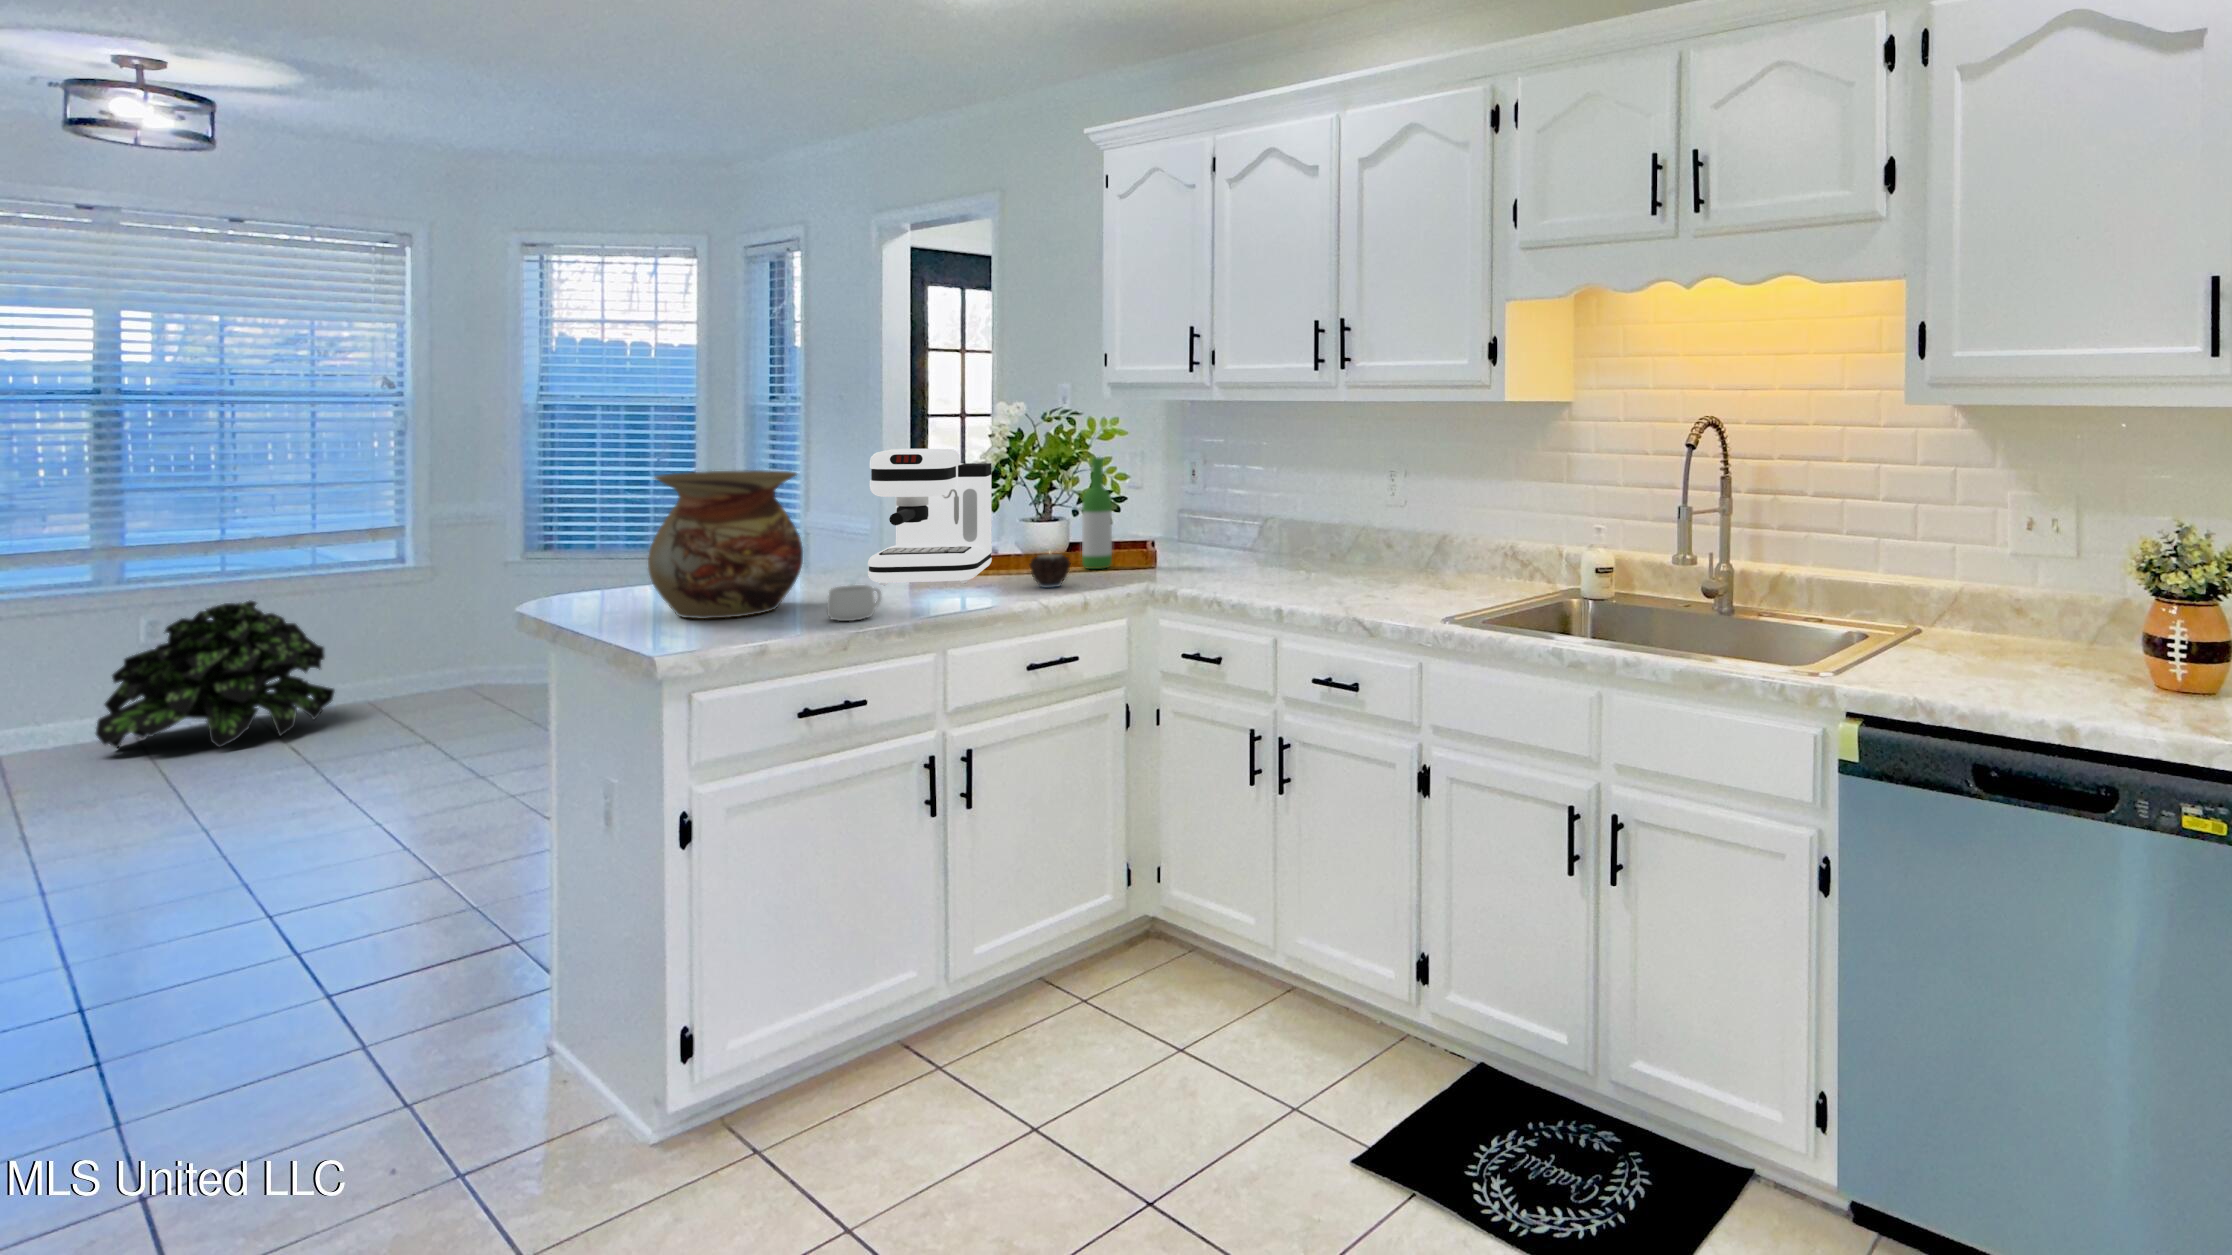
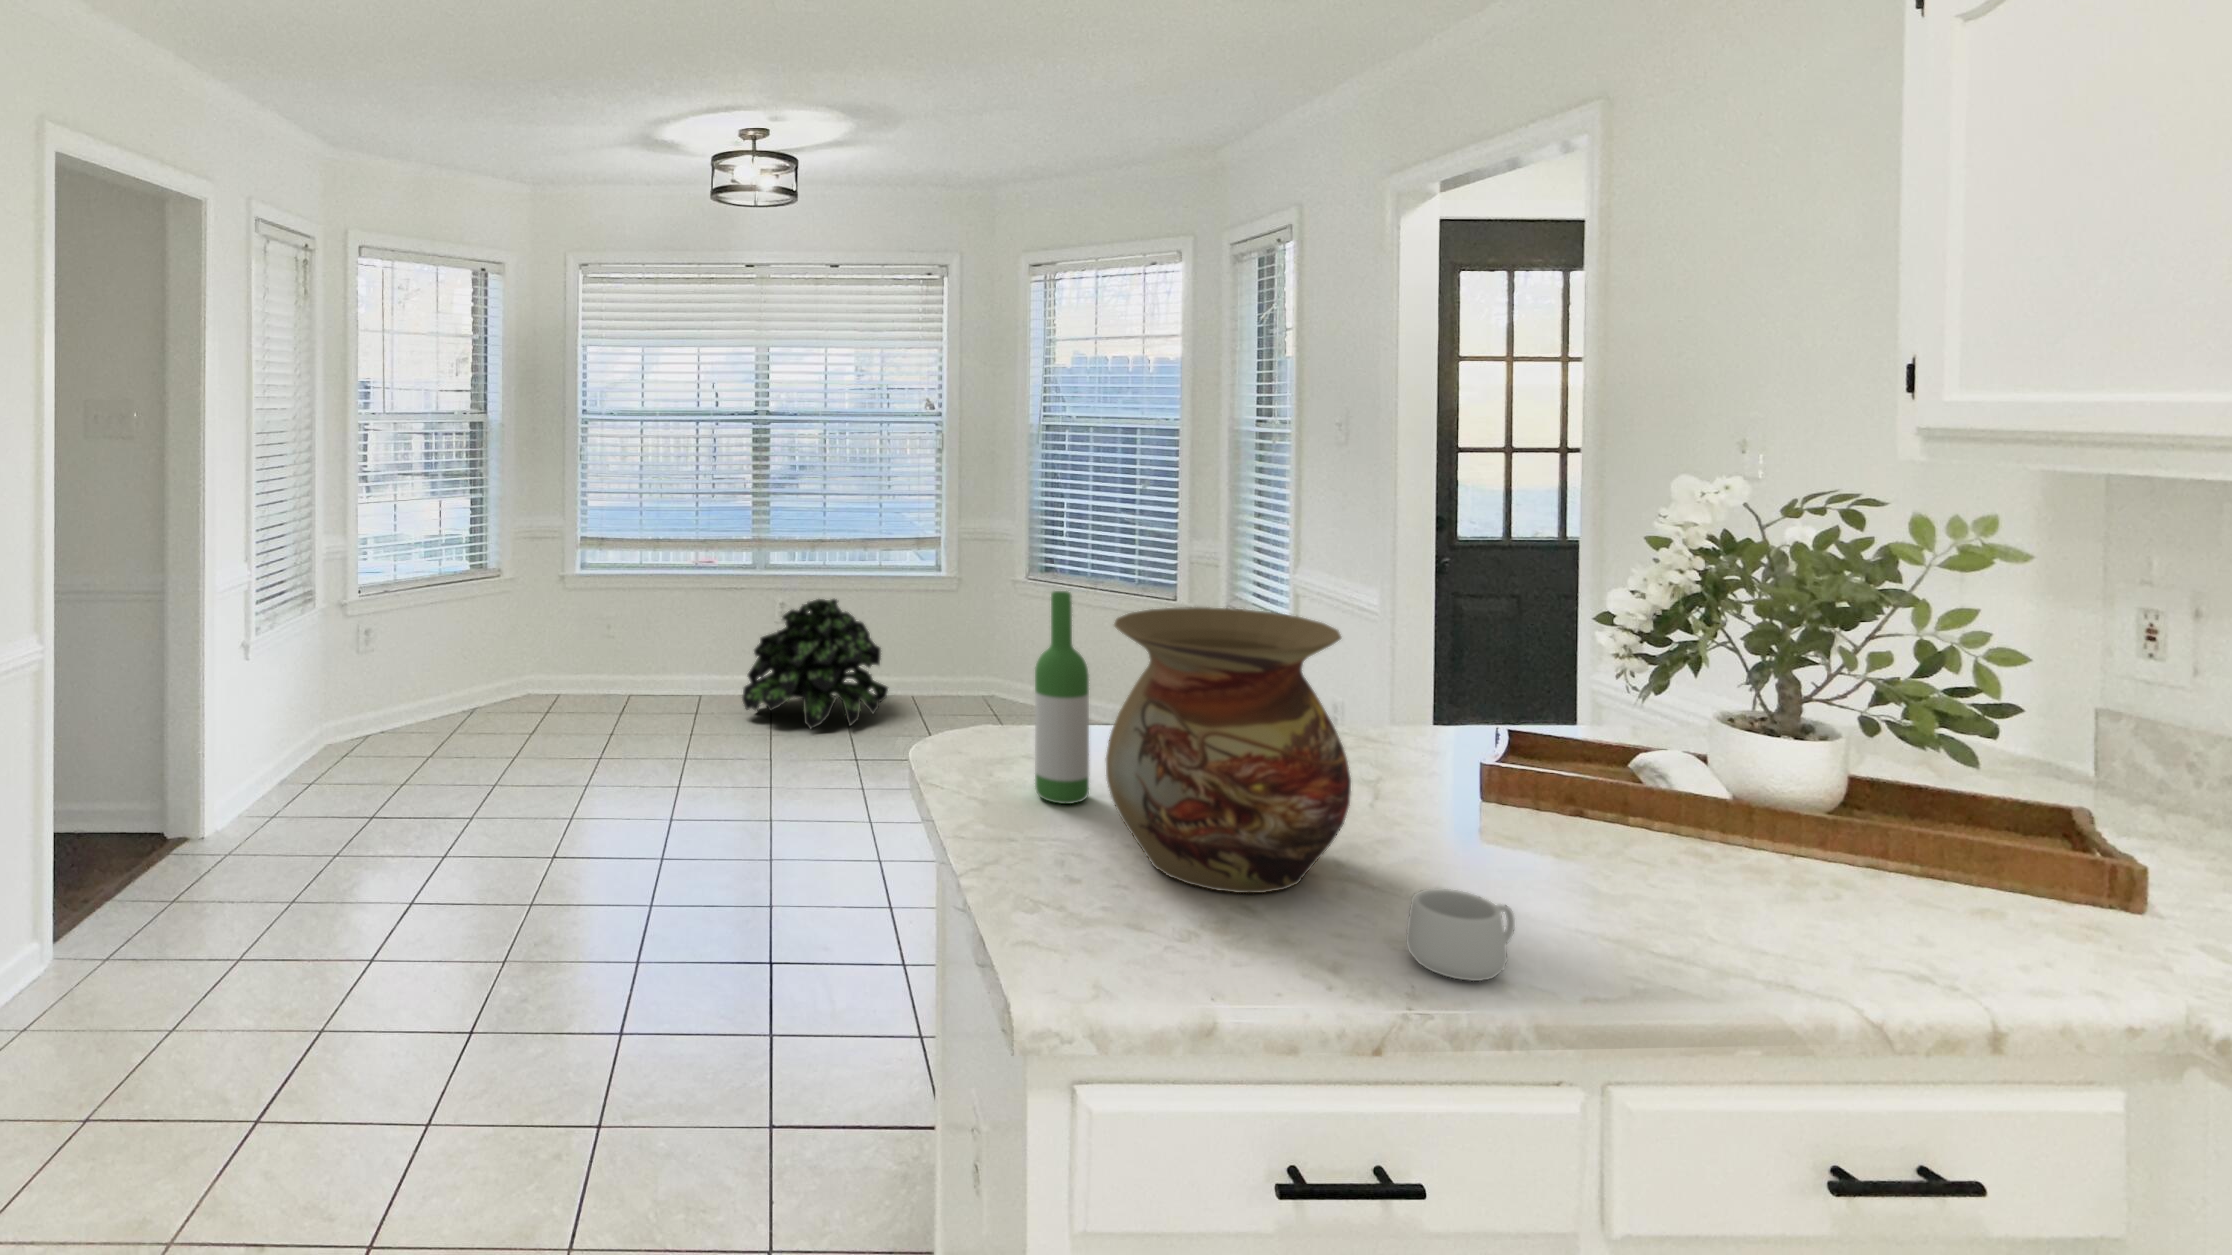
coffee maker: present [868,449,992,585] -> none [1453,570,1693,865]
wine bottle: present [1082,457,1112,569] -> present [1035,591,1089,804]
candle: present [1030,554,1071,588] -> none [1828,848,1953,943]

